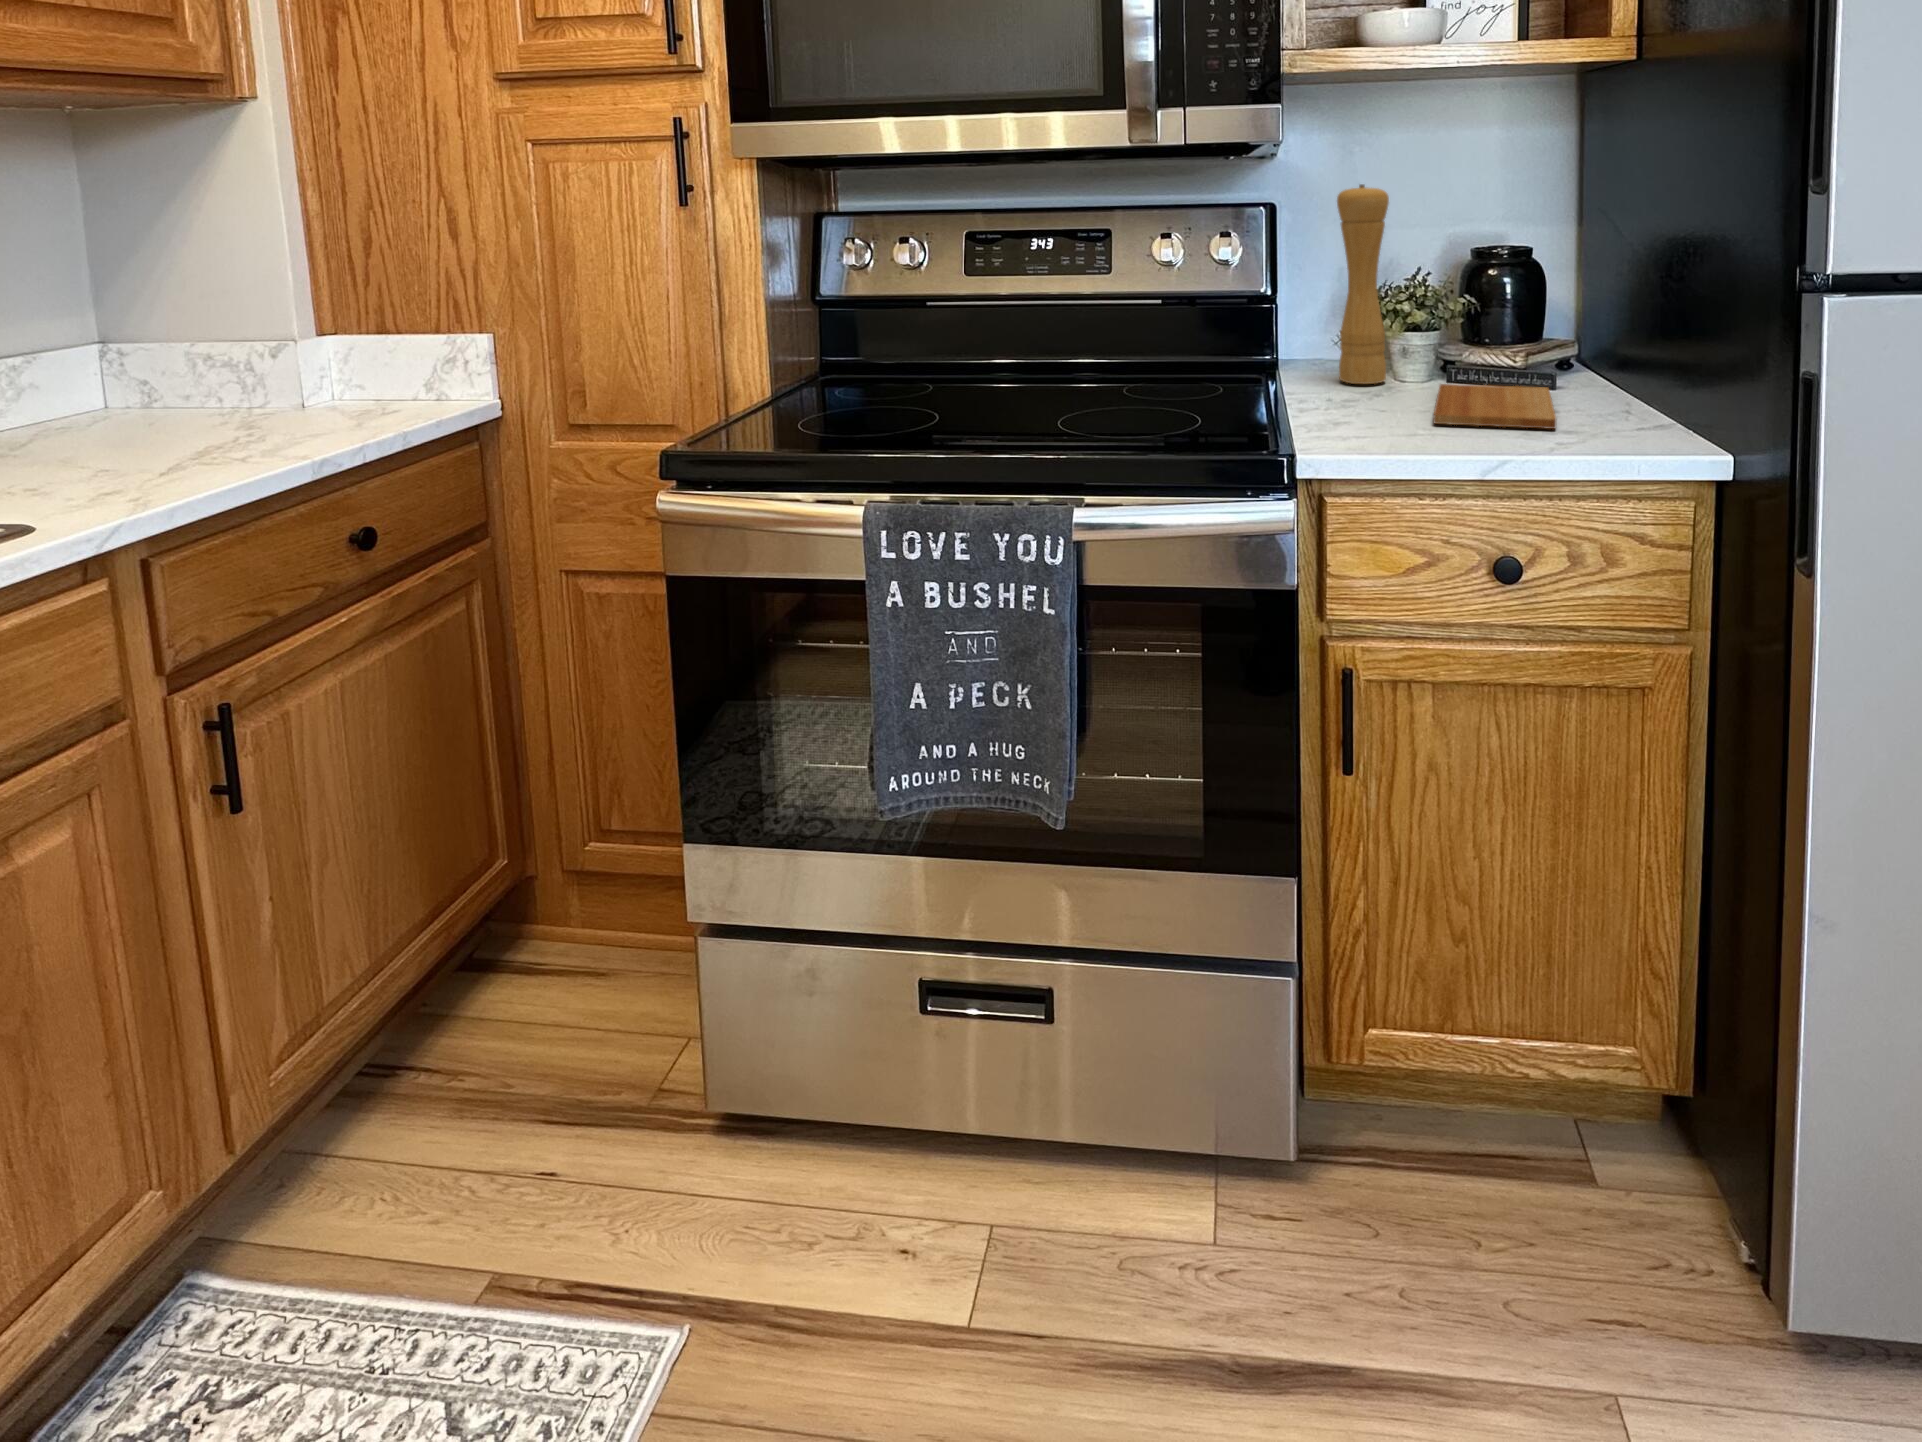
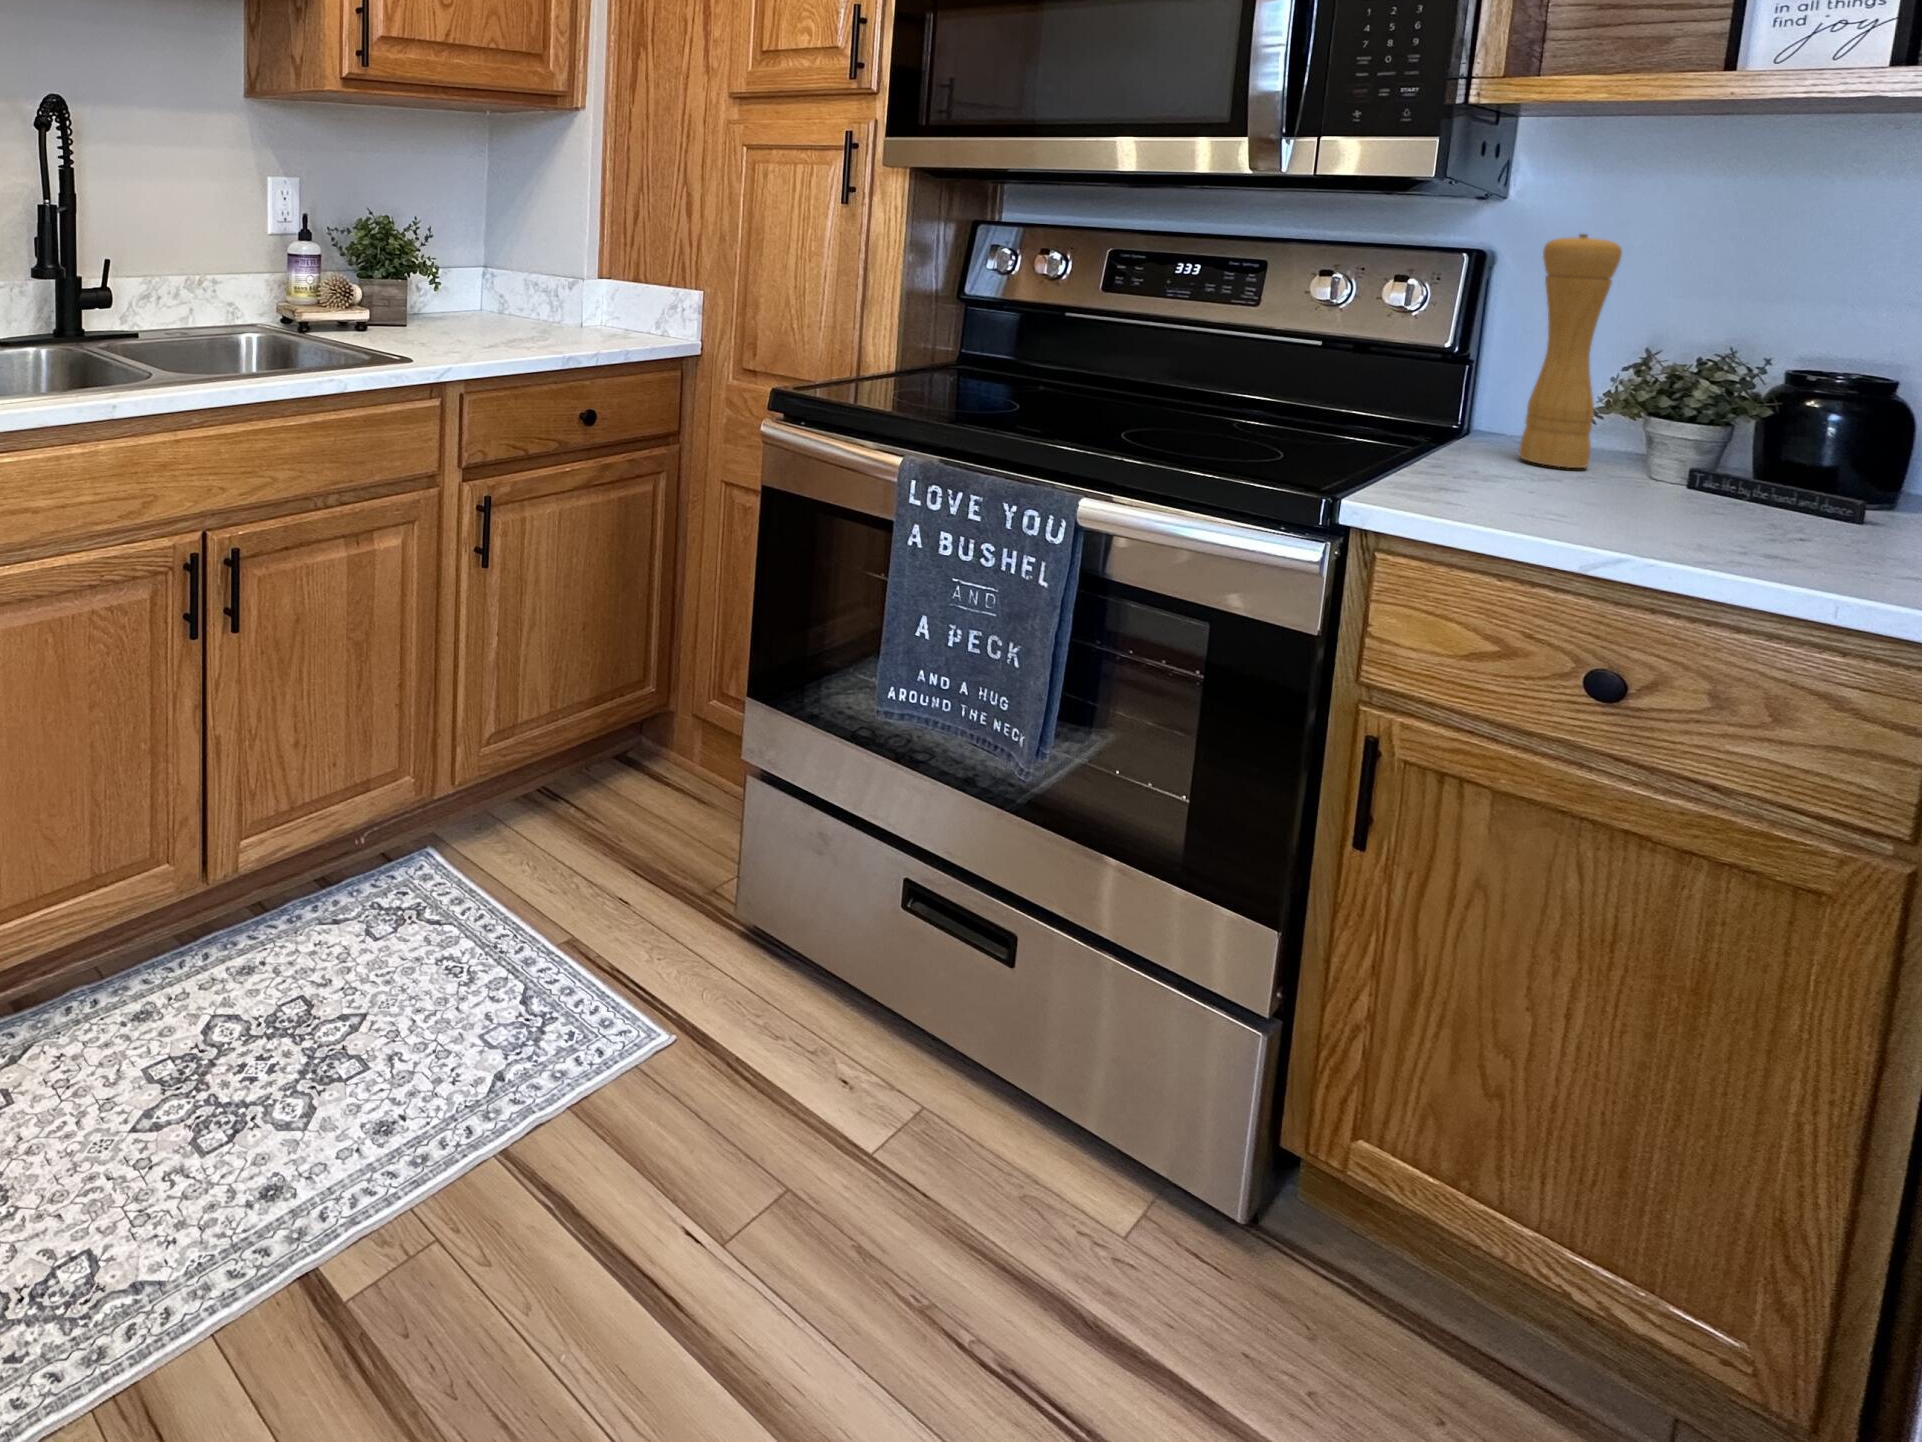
cutting board: present [1433,384,1556,429] -> none [1582,481,1833,548]

